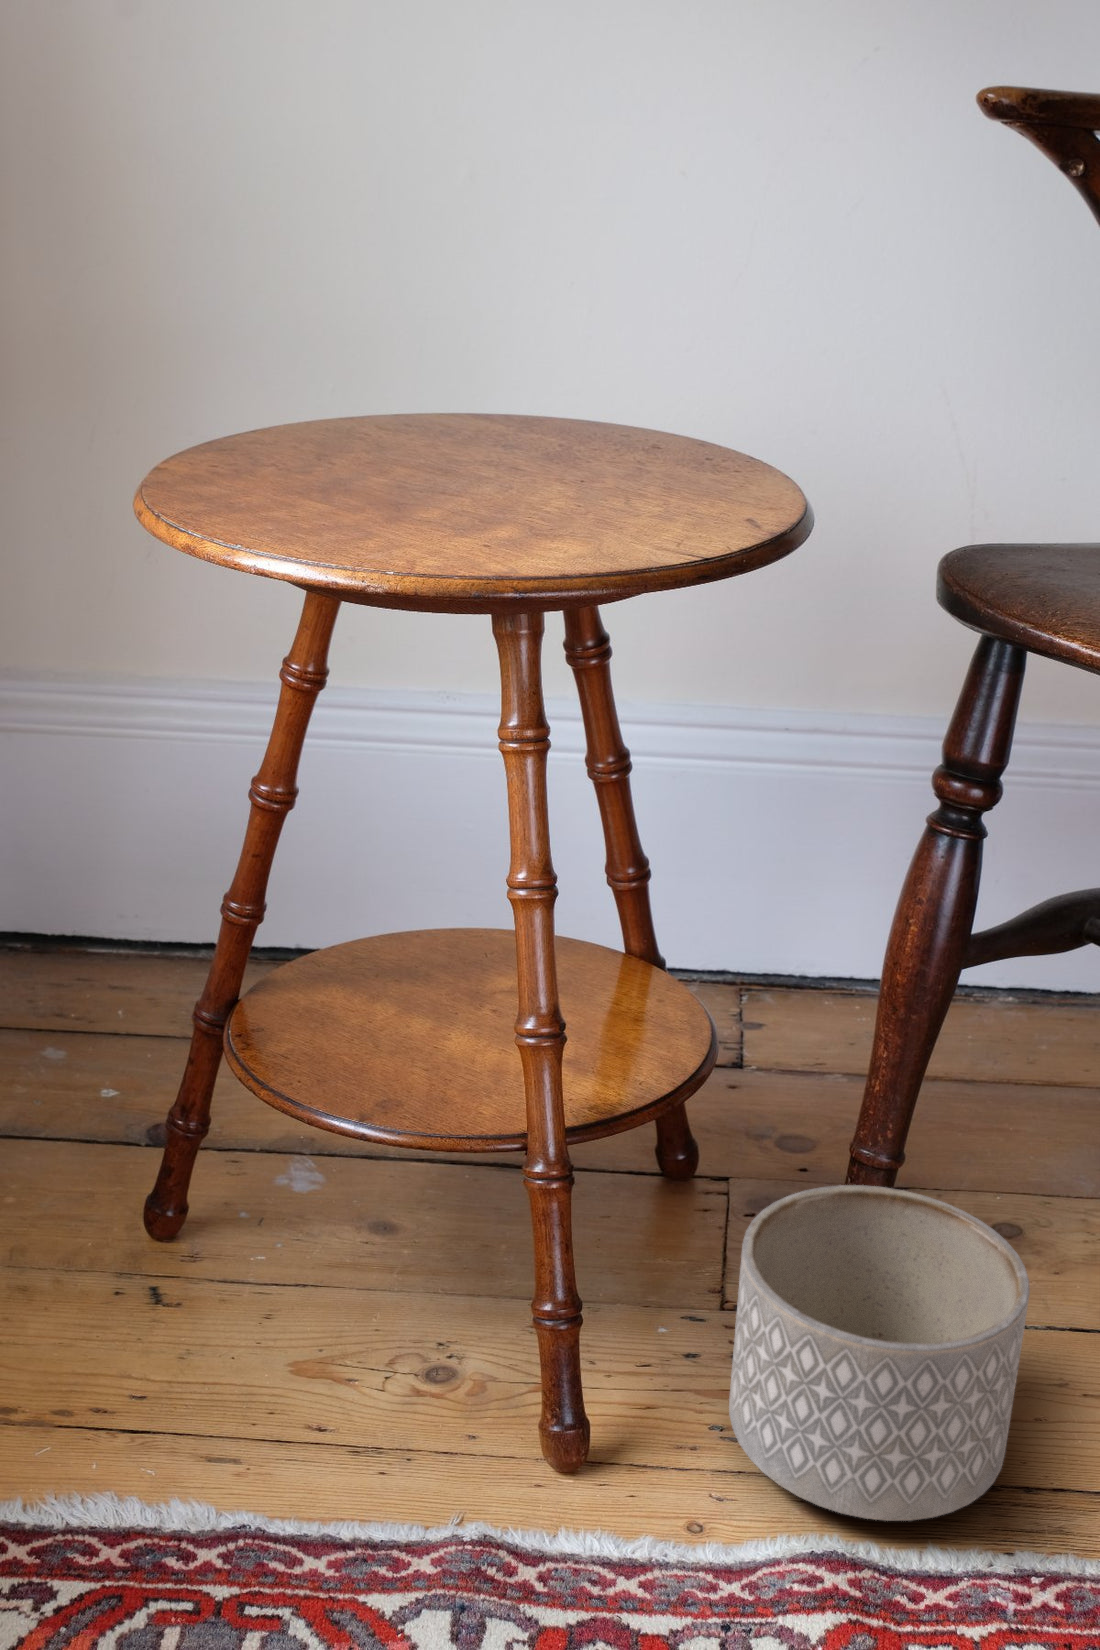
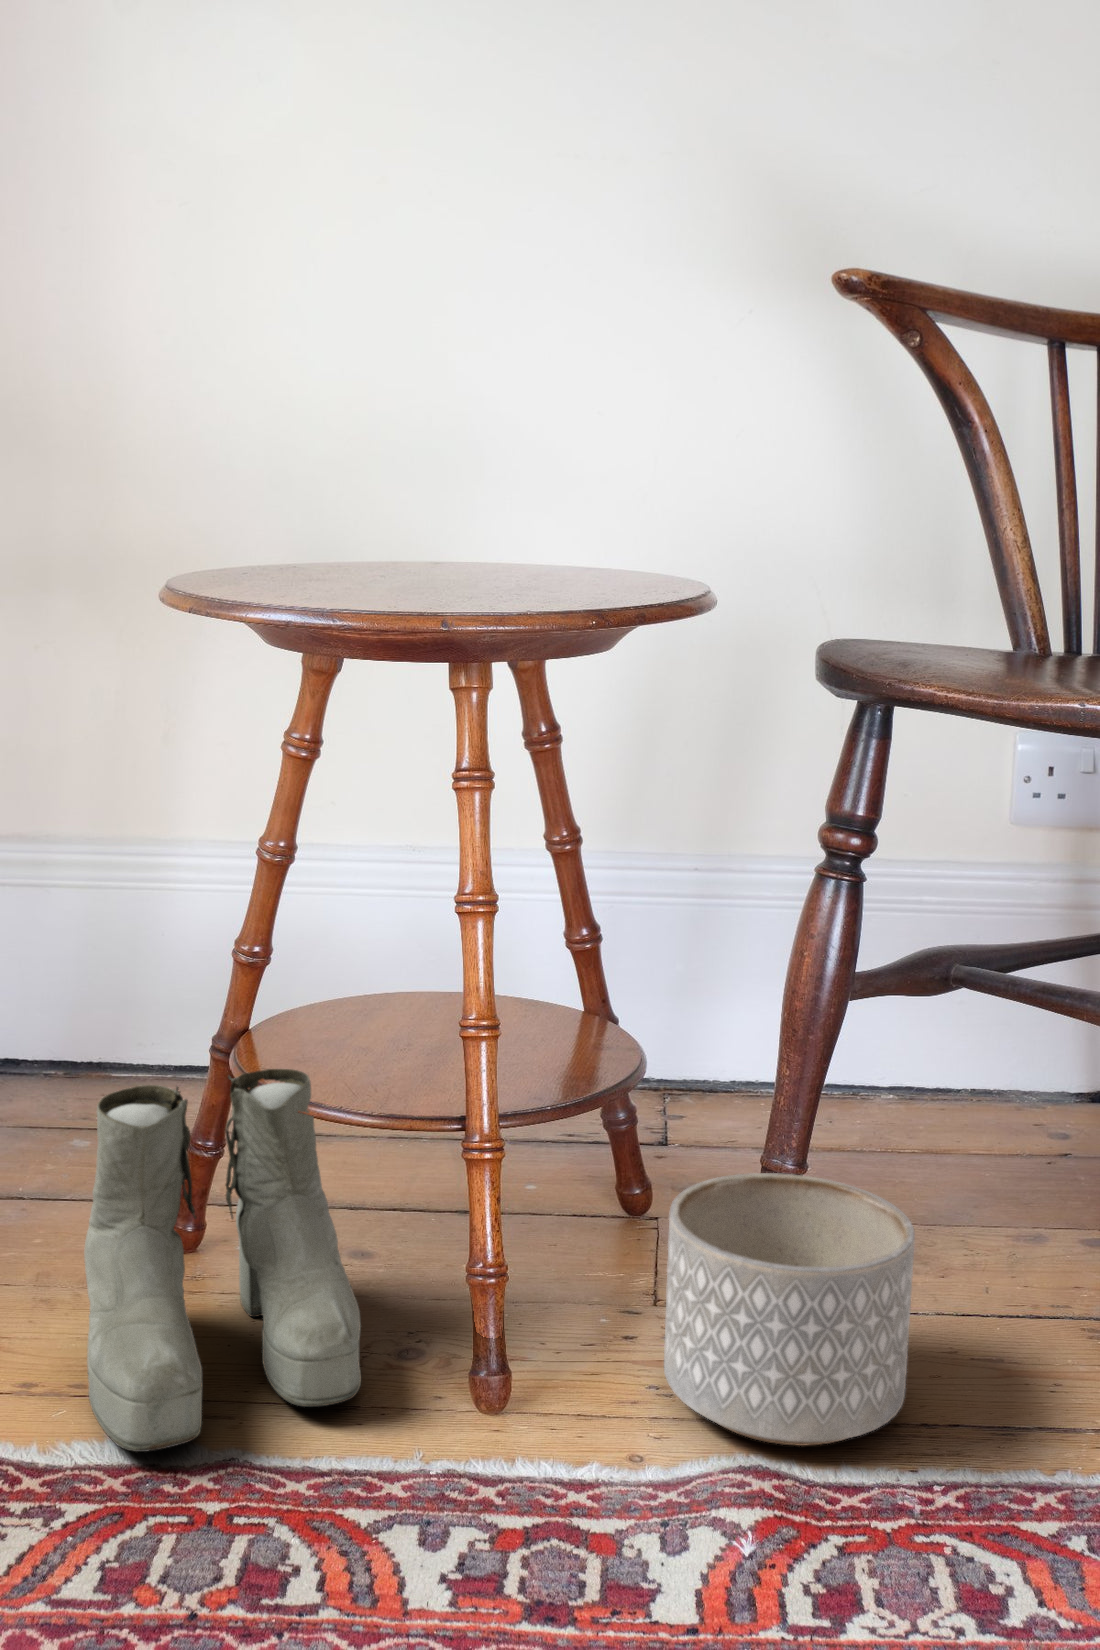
boots: none [72,1050,385,1516] -> present [84,1069,361,1452]

